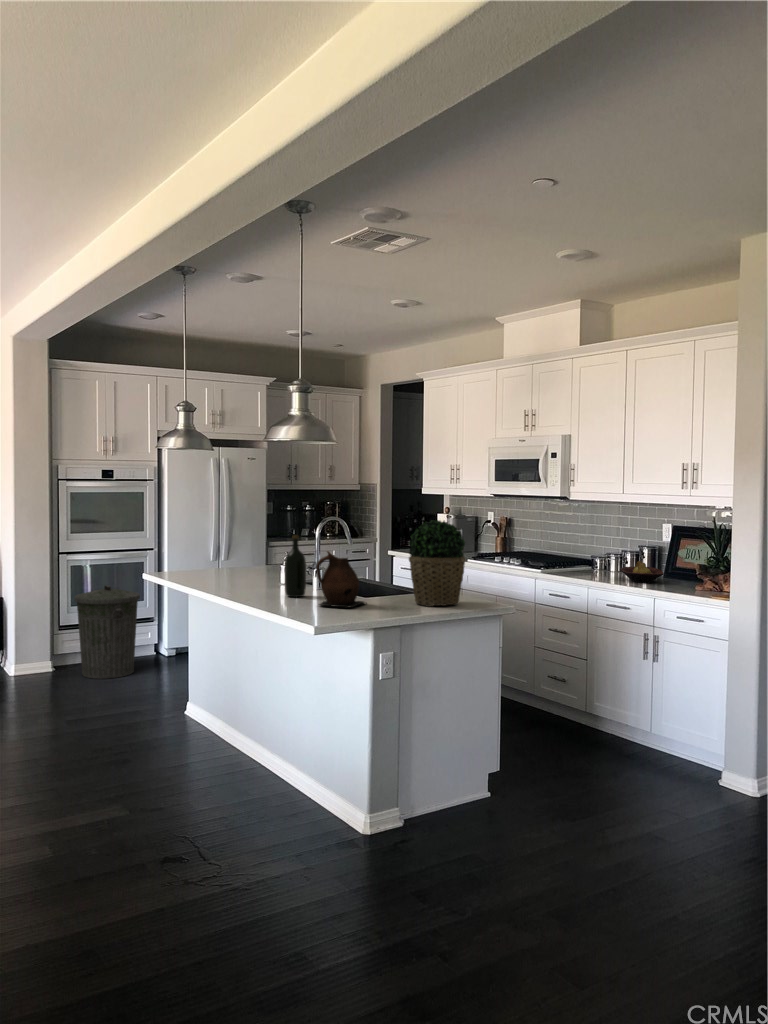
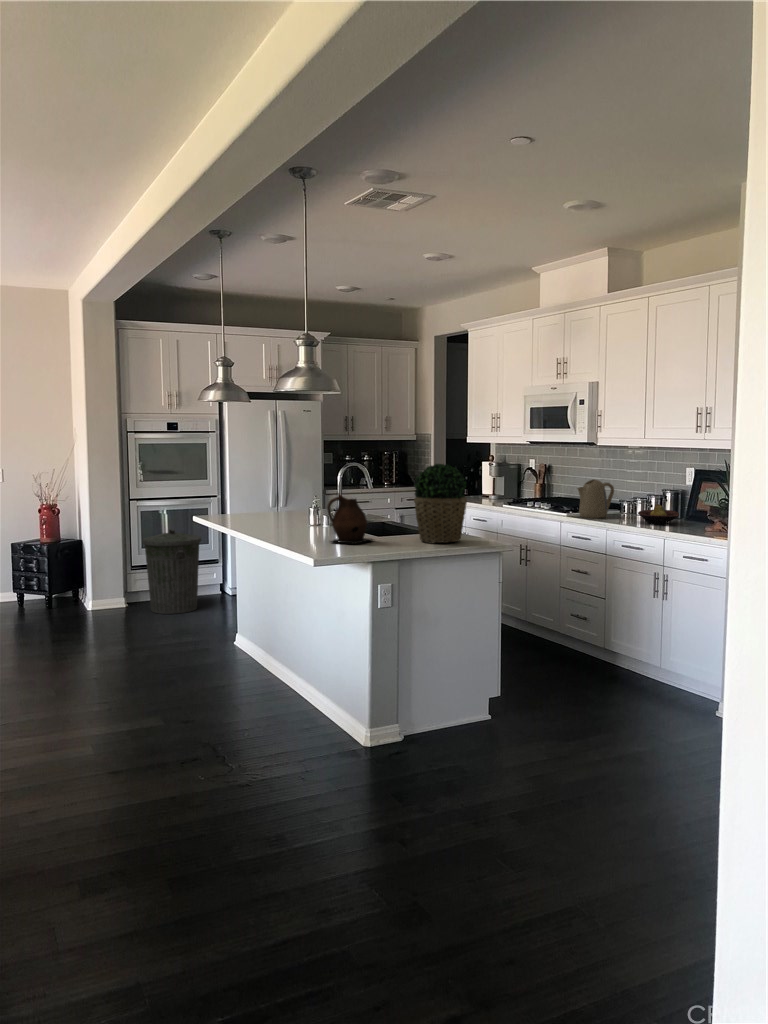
wine bottle: present [285,535,306,597] -> none [305,479,324,535]
kettle: none [555,535,591,575] -> present [577,479,614,518]

